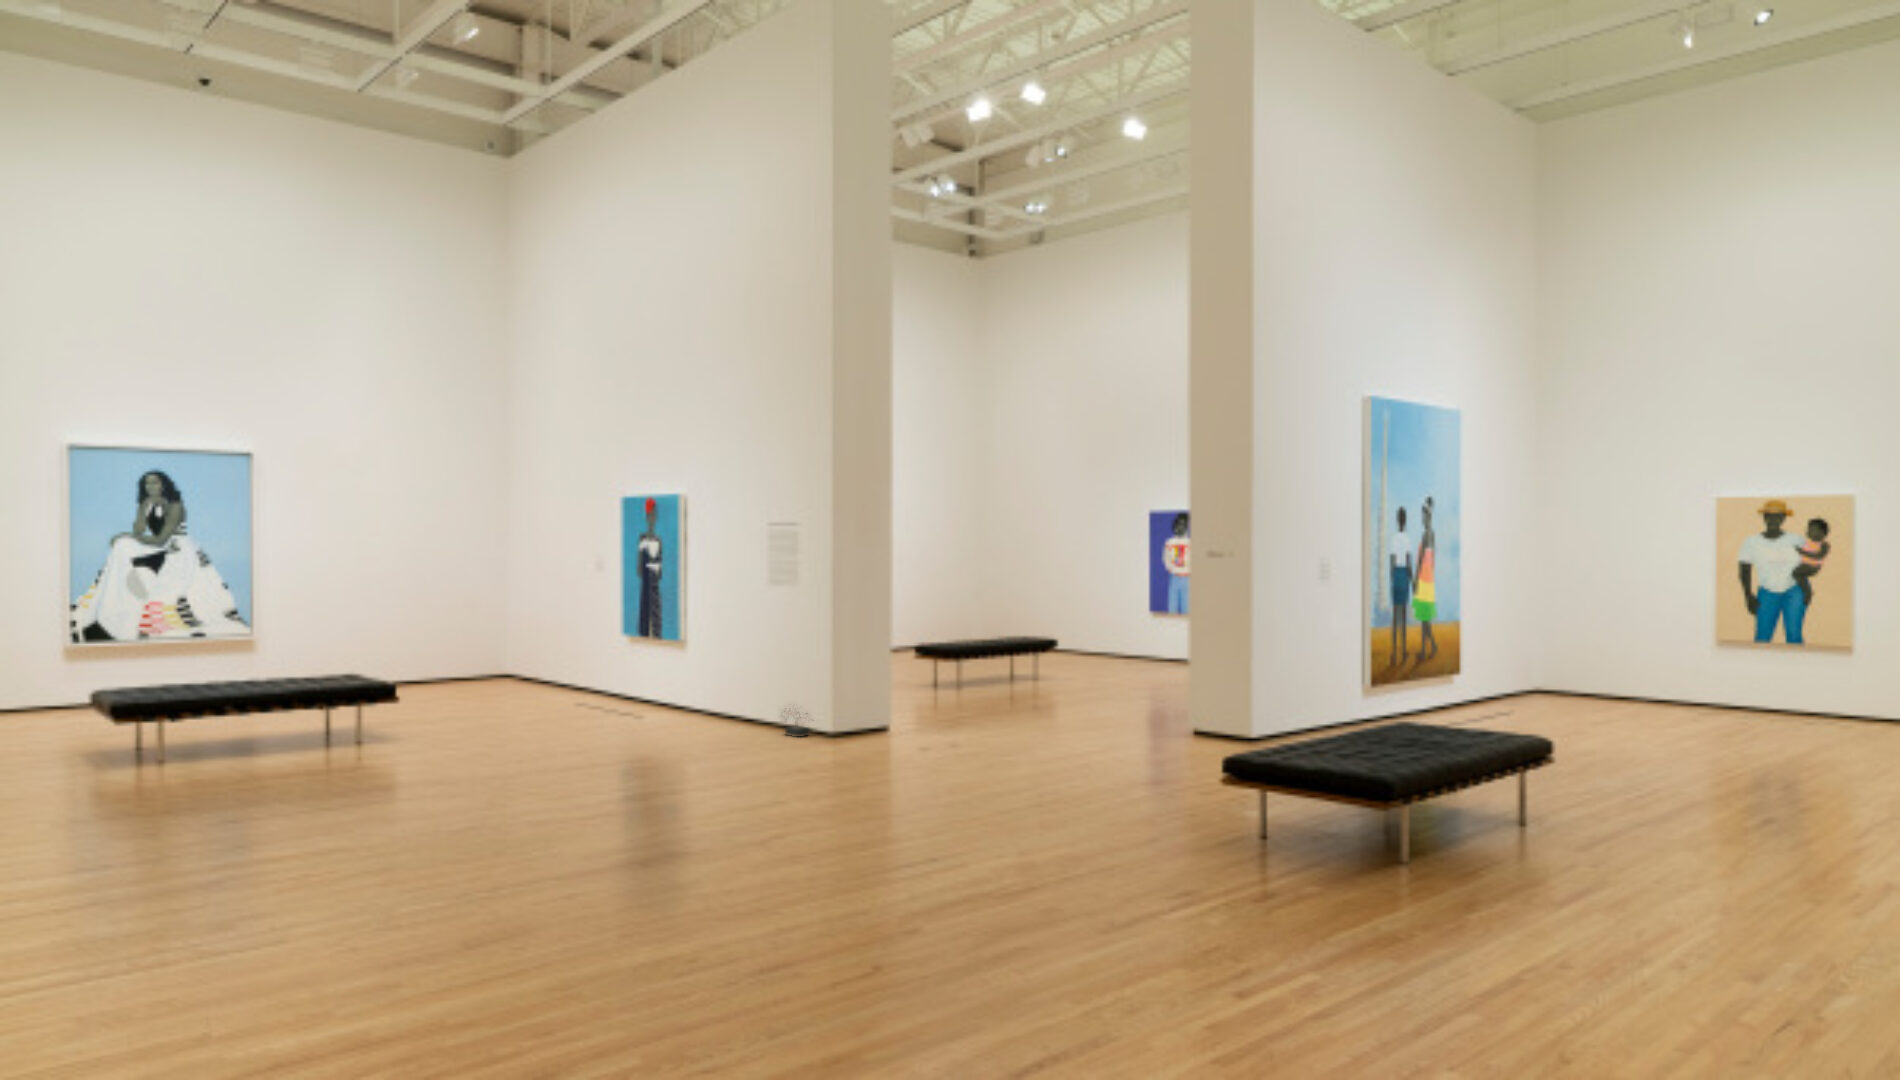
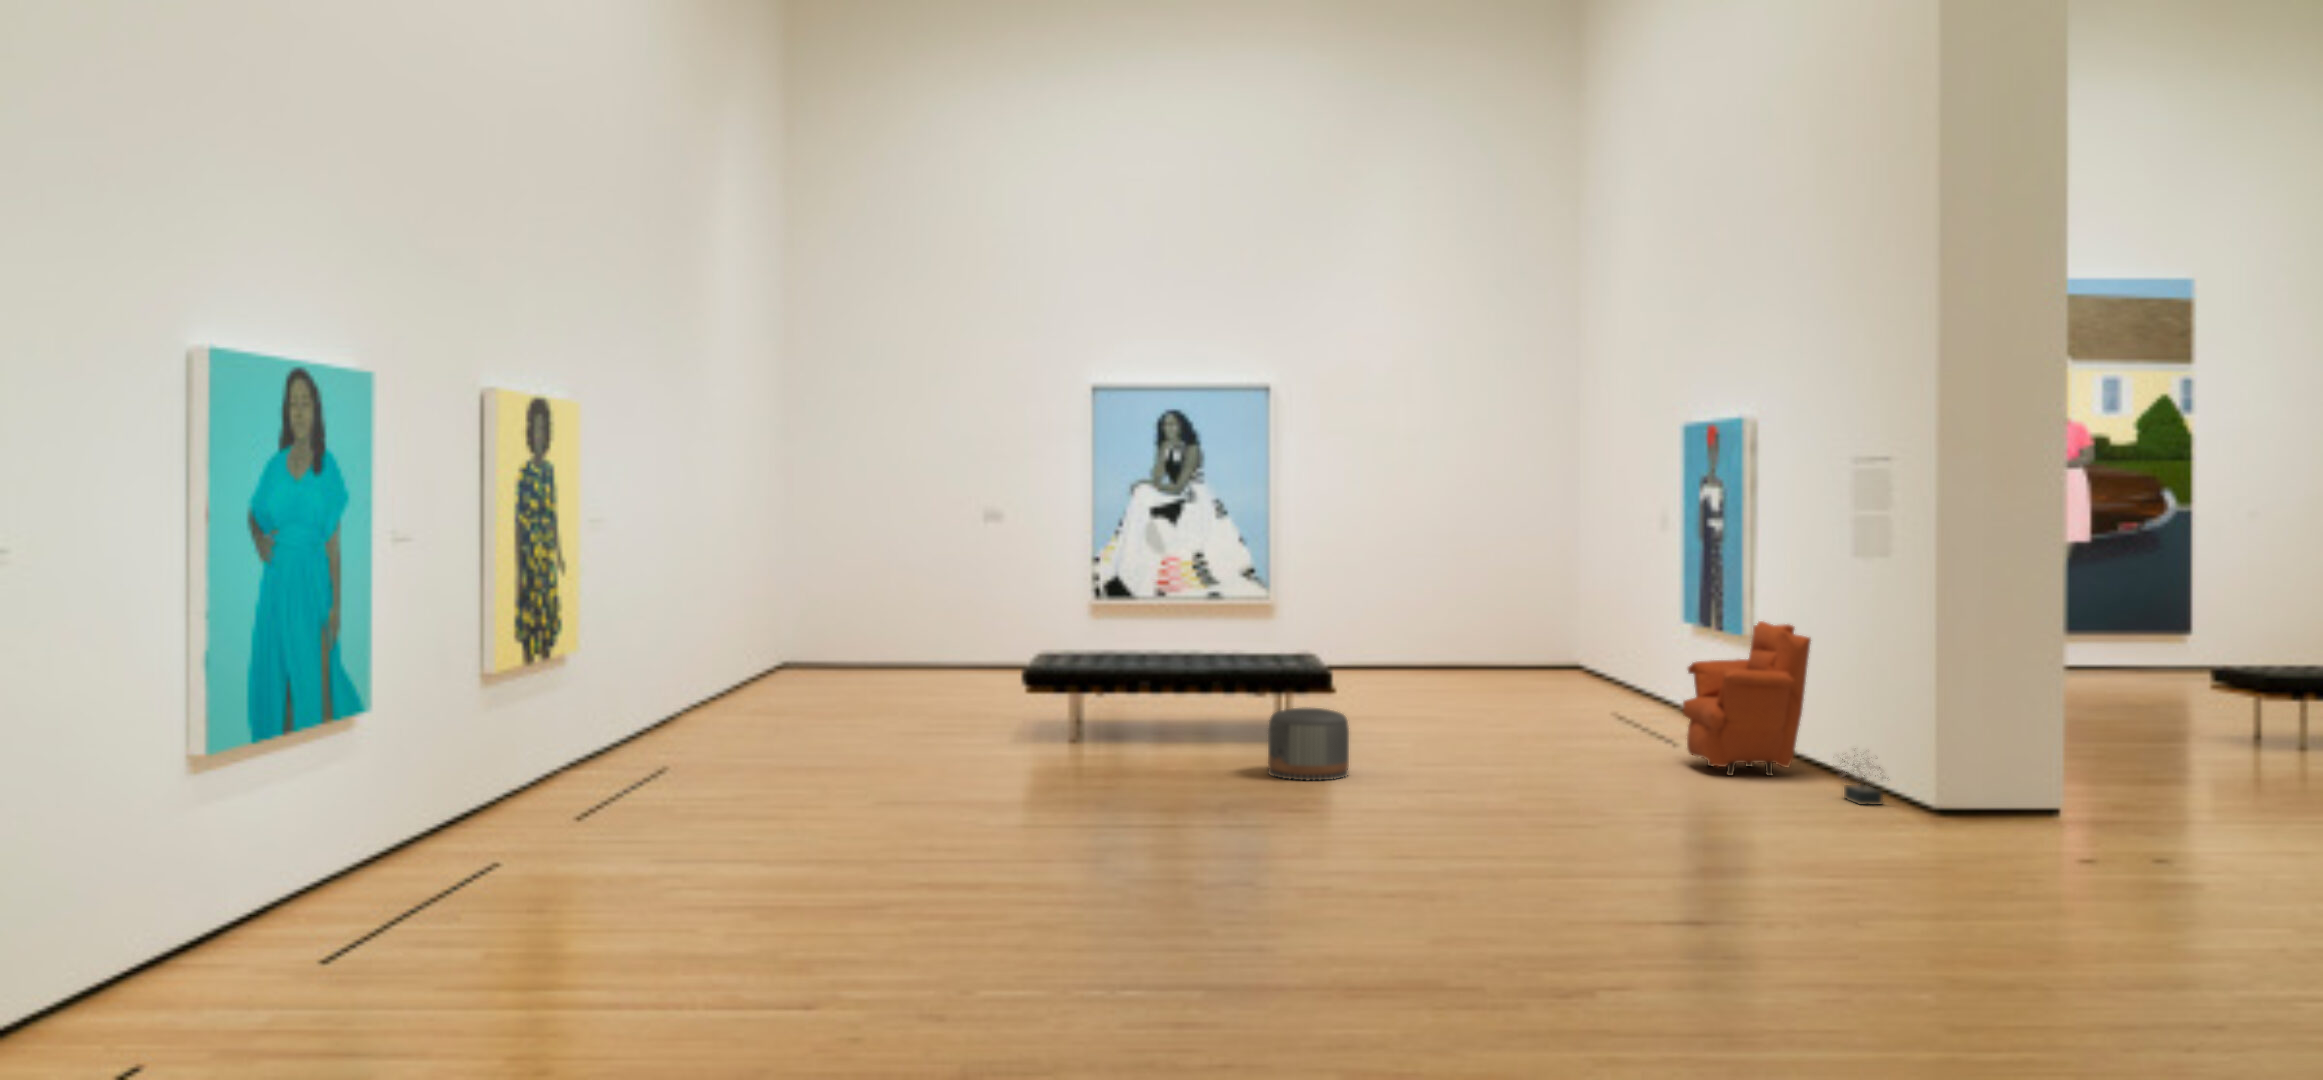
armchair: none [666,629,750,730] -> present [1683,621,1811,776]
pouf: none [391,711,457,767] -> present [1268,708,1349,780]

